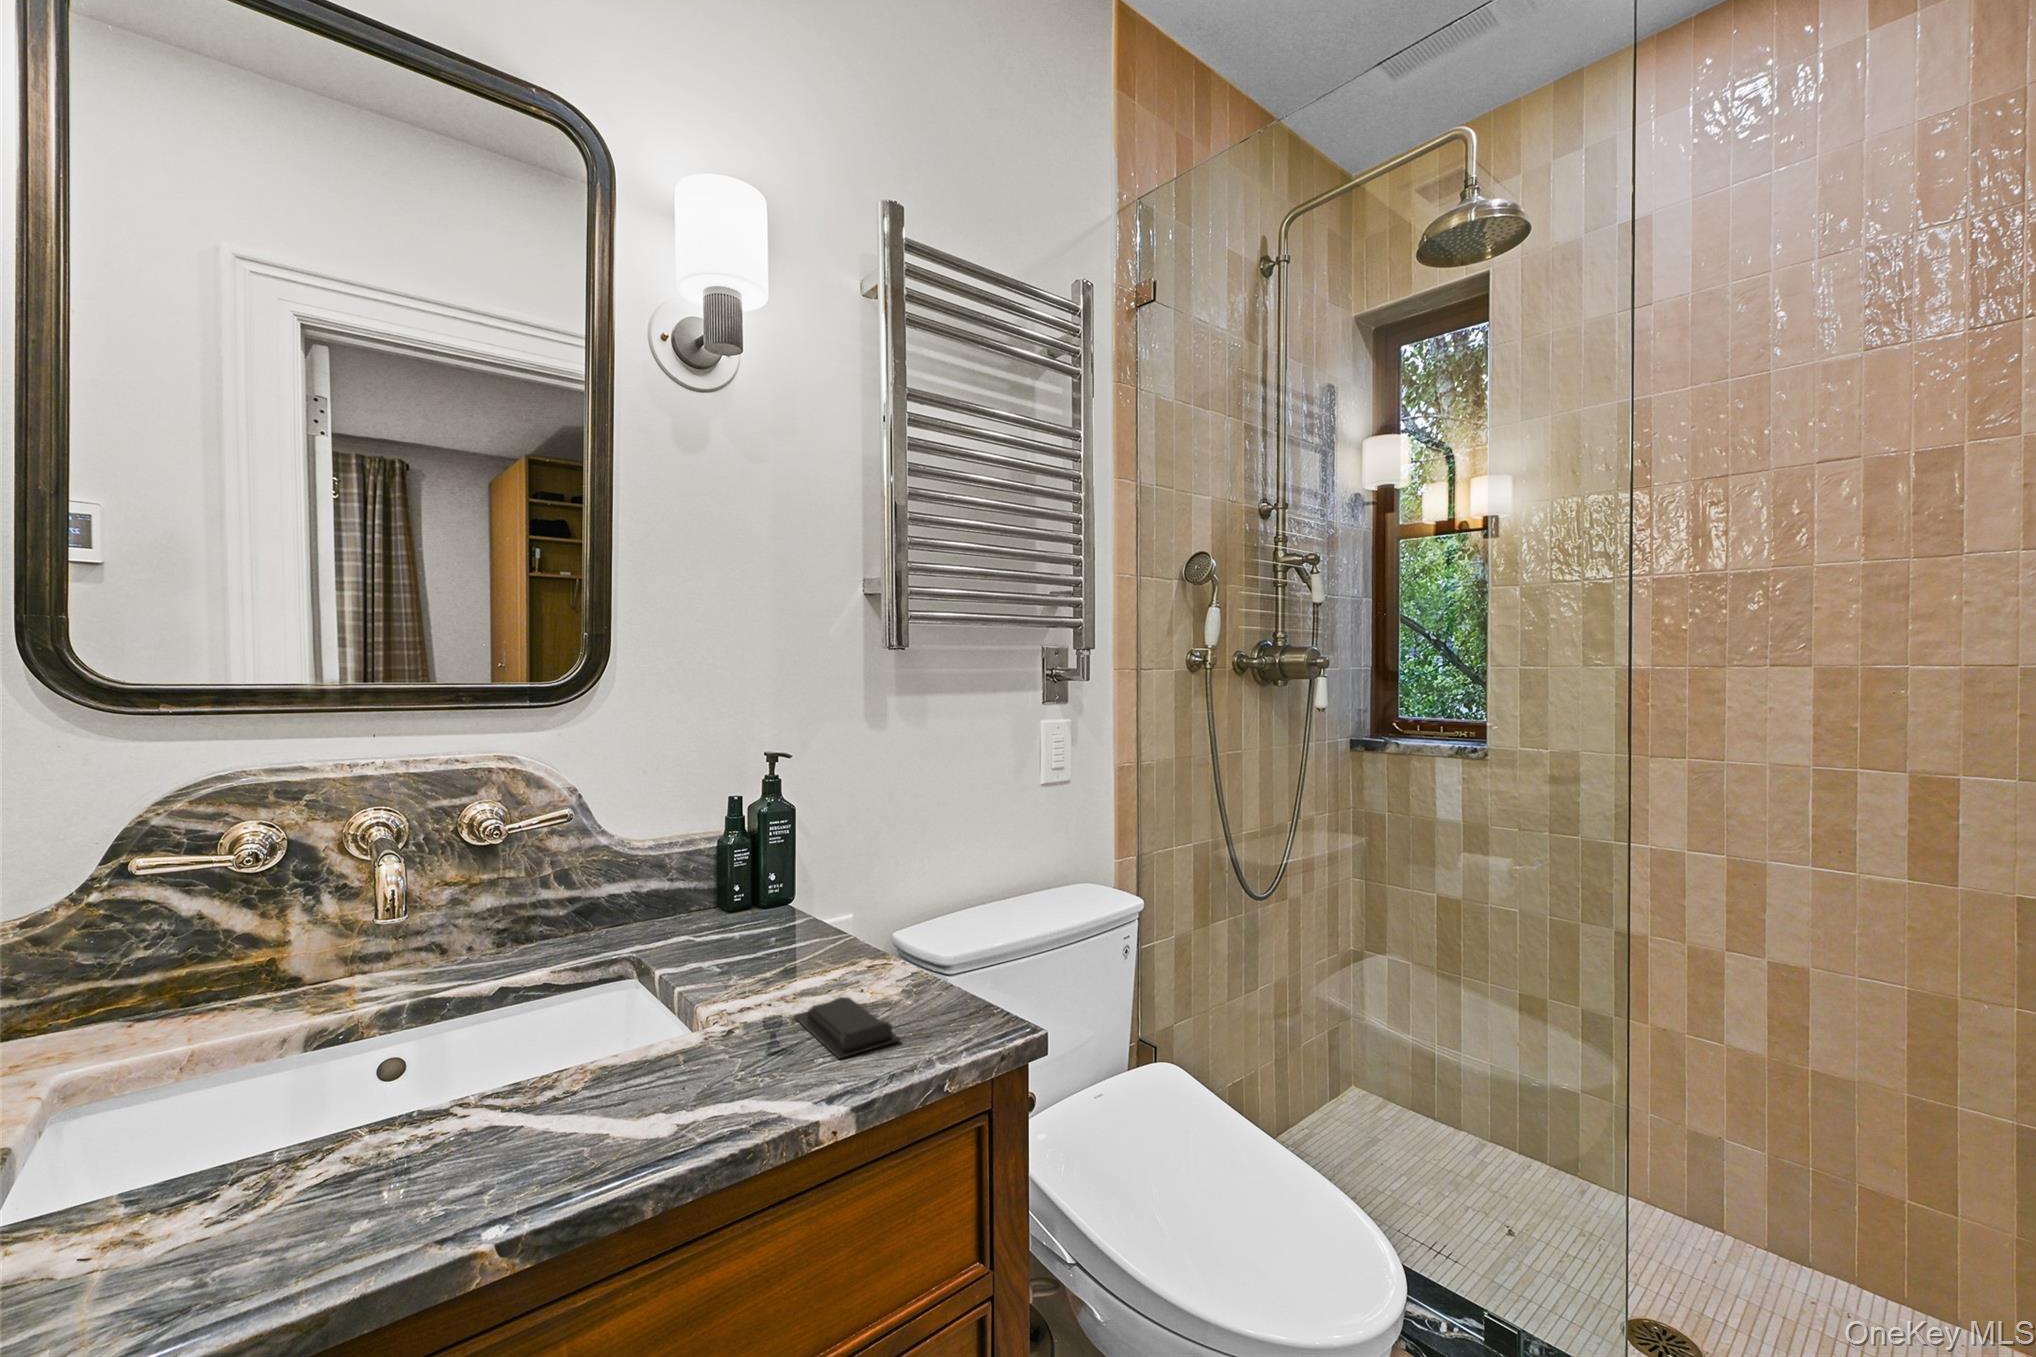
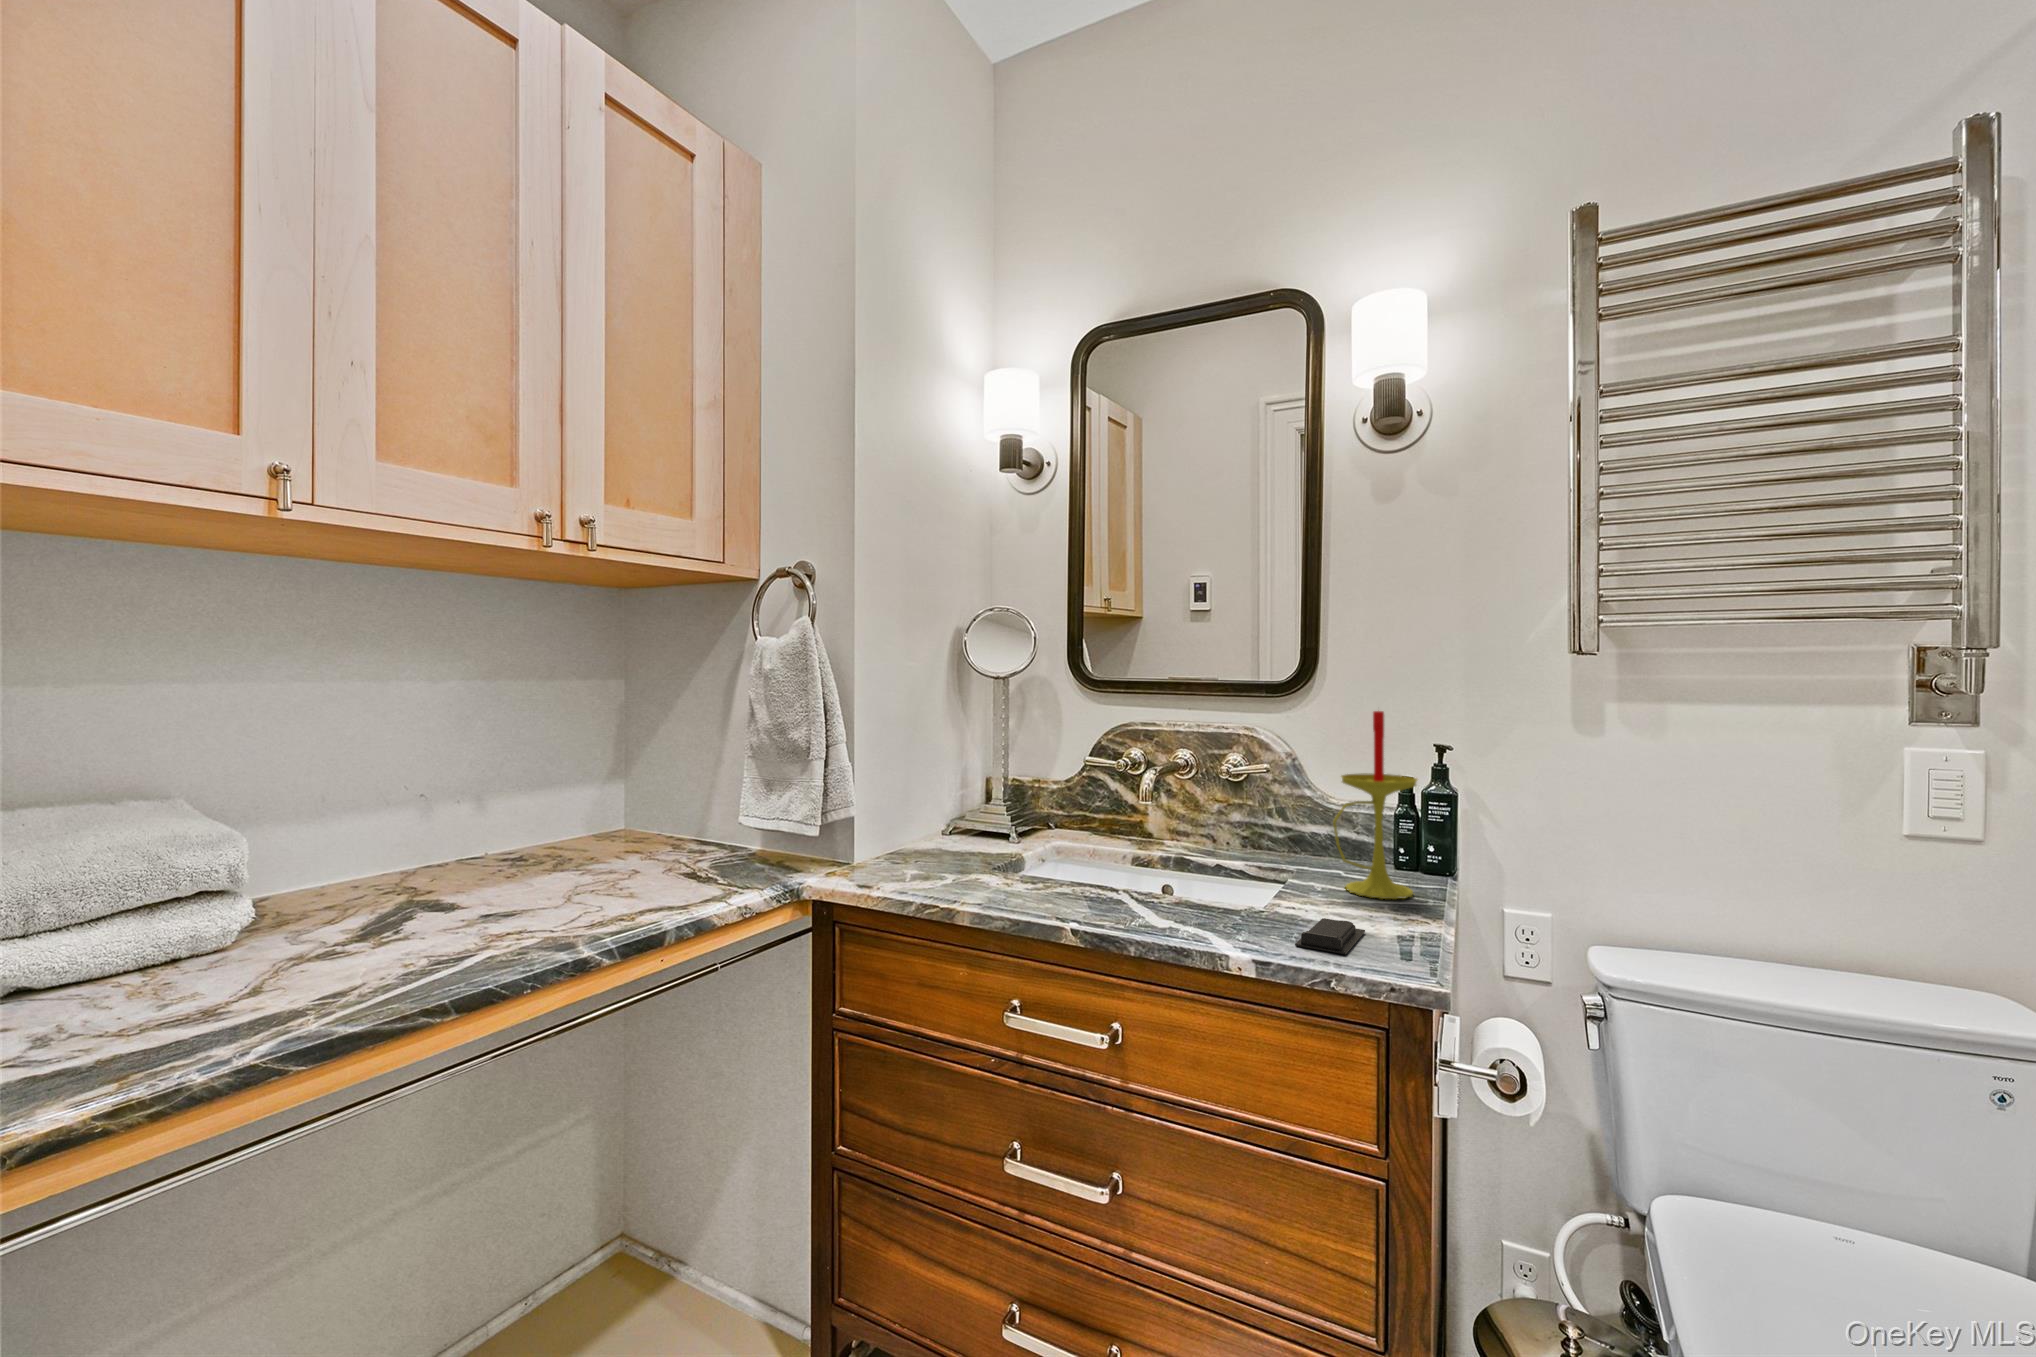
candle: none [700,712,797,961] -> present [1333,711,1417,899]

